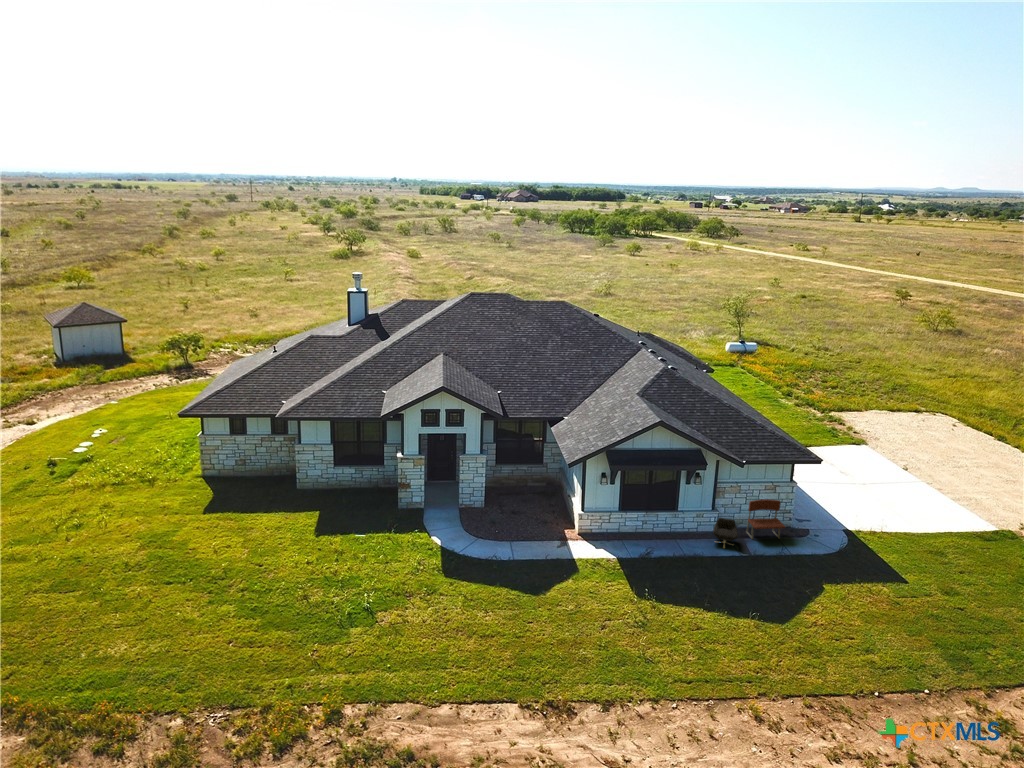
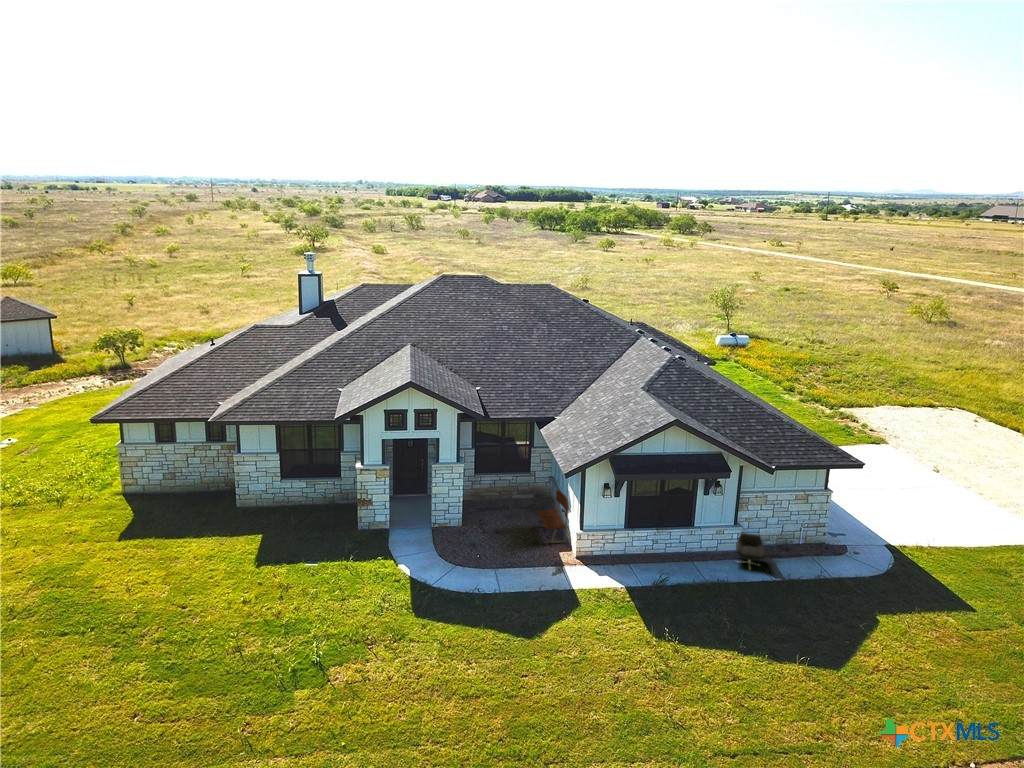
bench: present [746,499,785,539] -> present [538,490,569,543]

